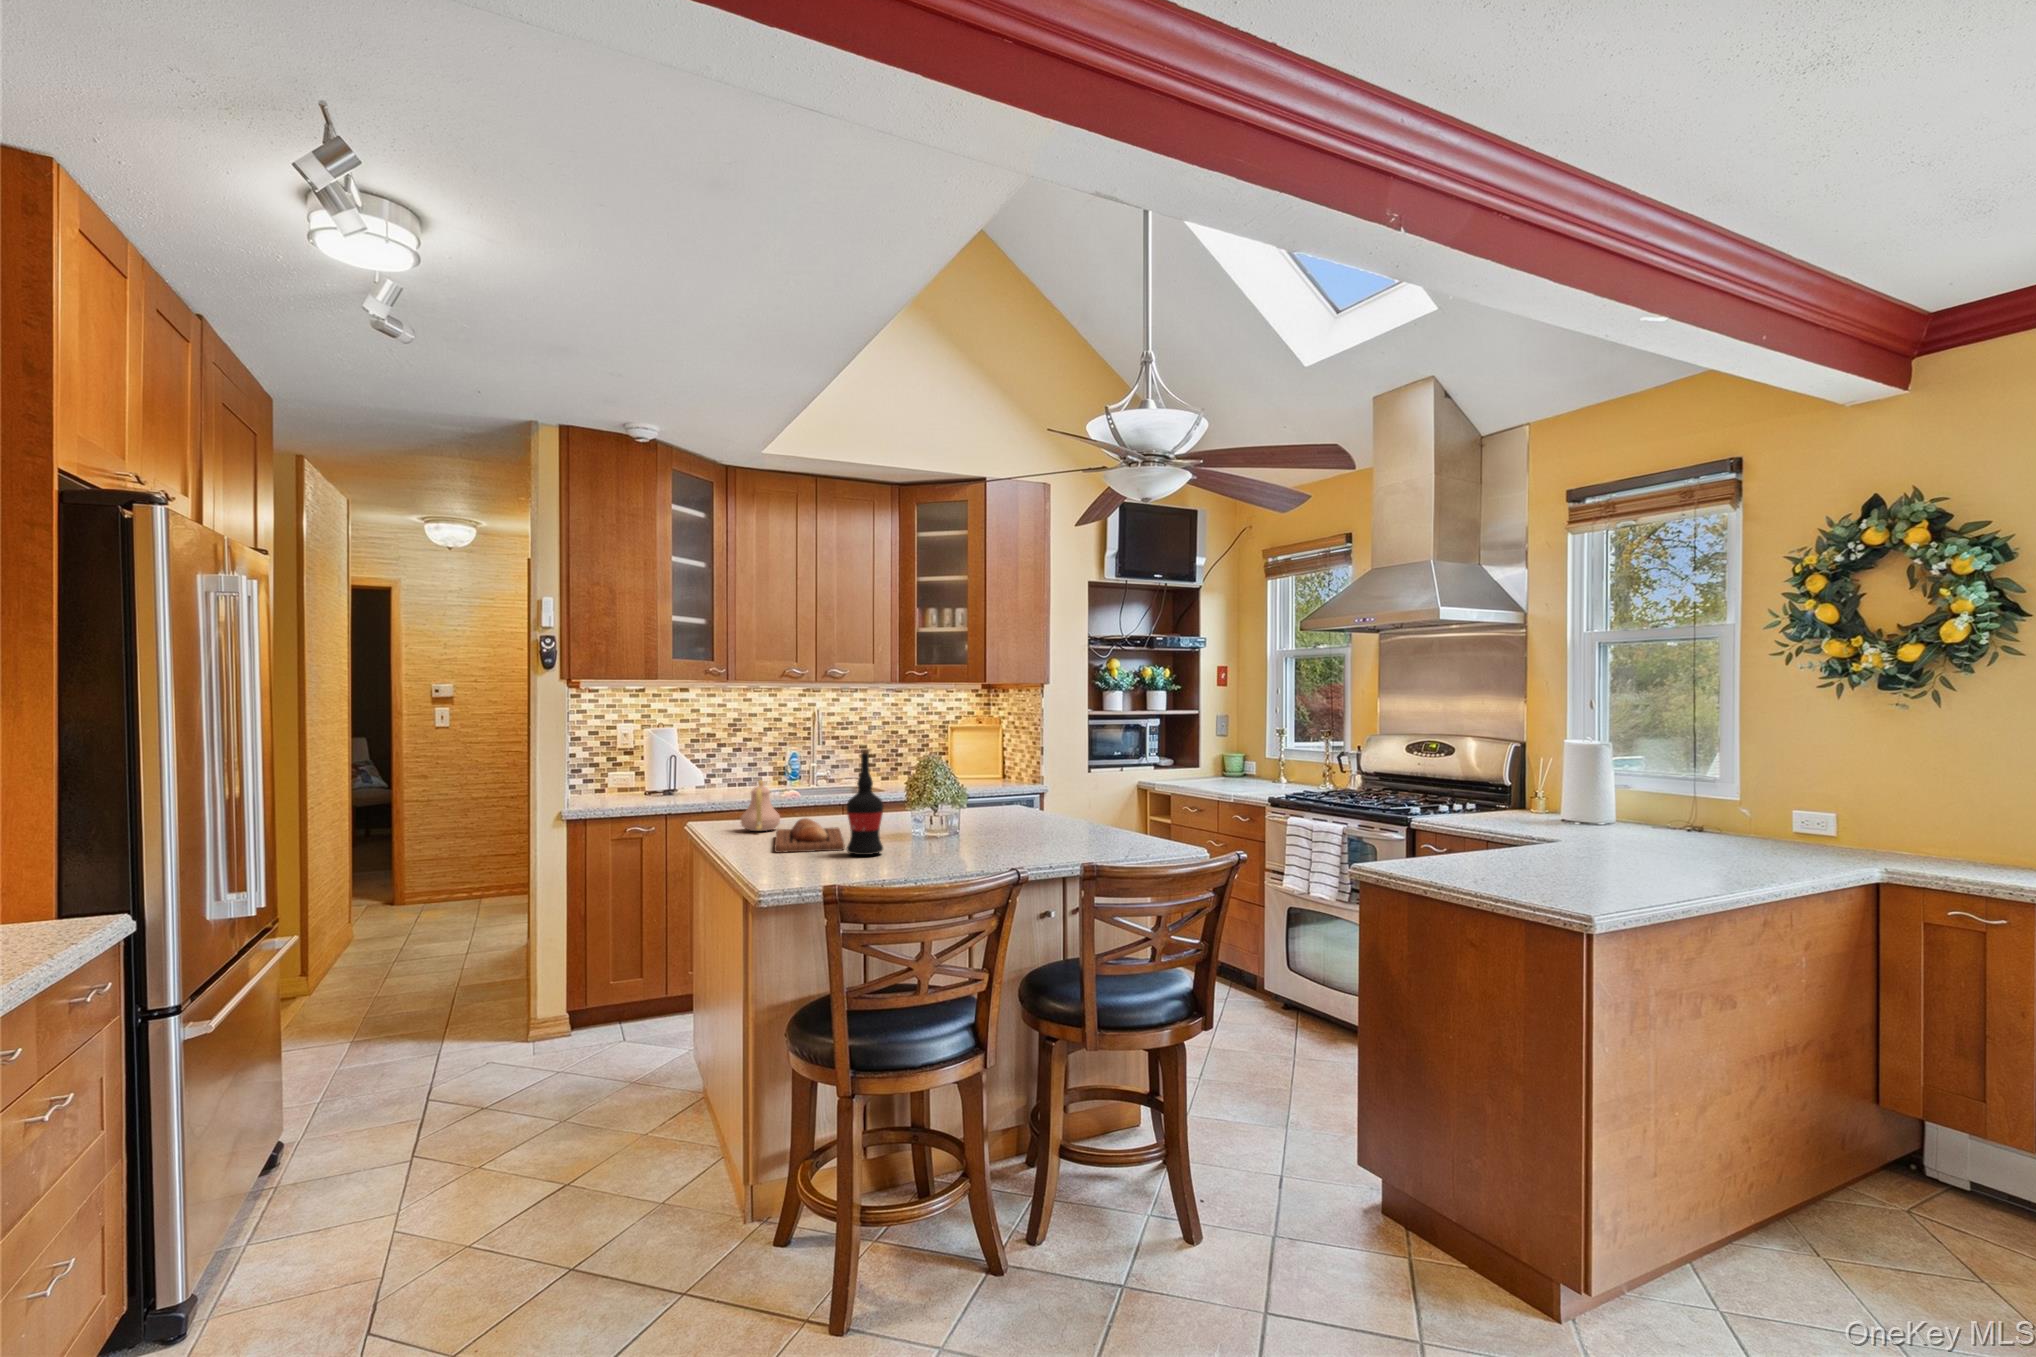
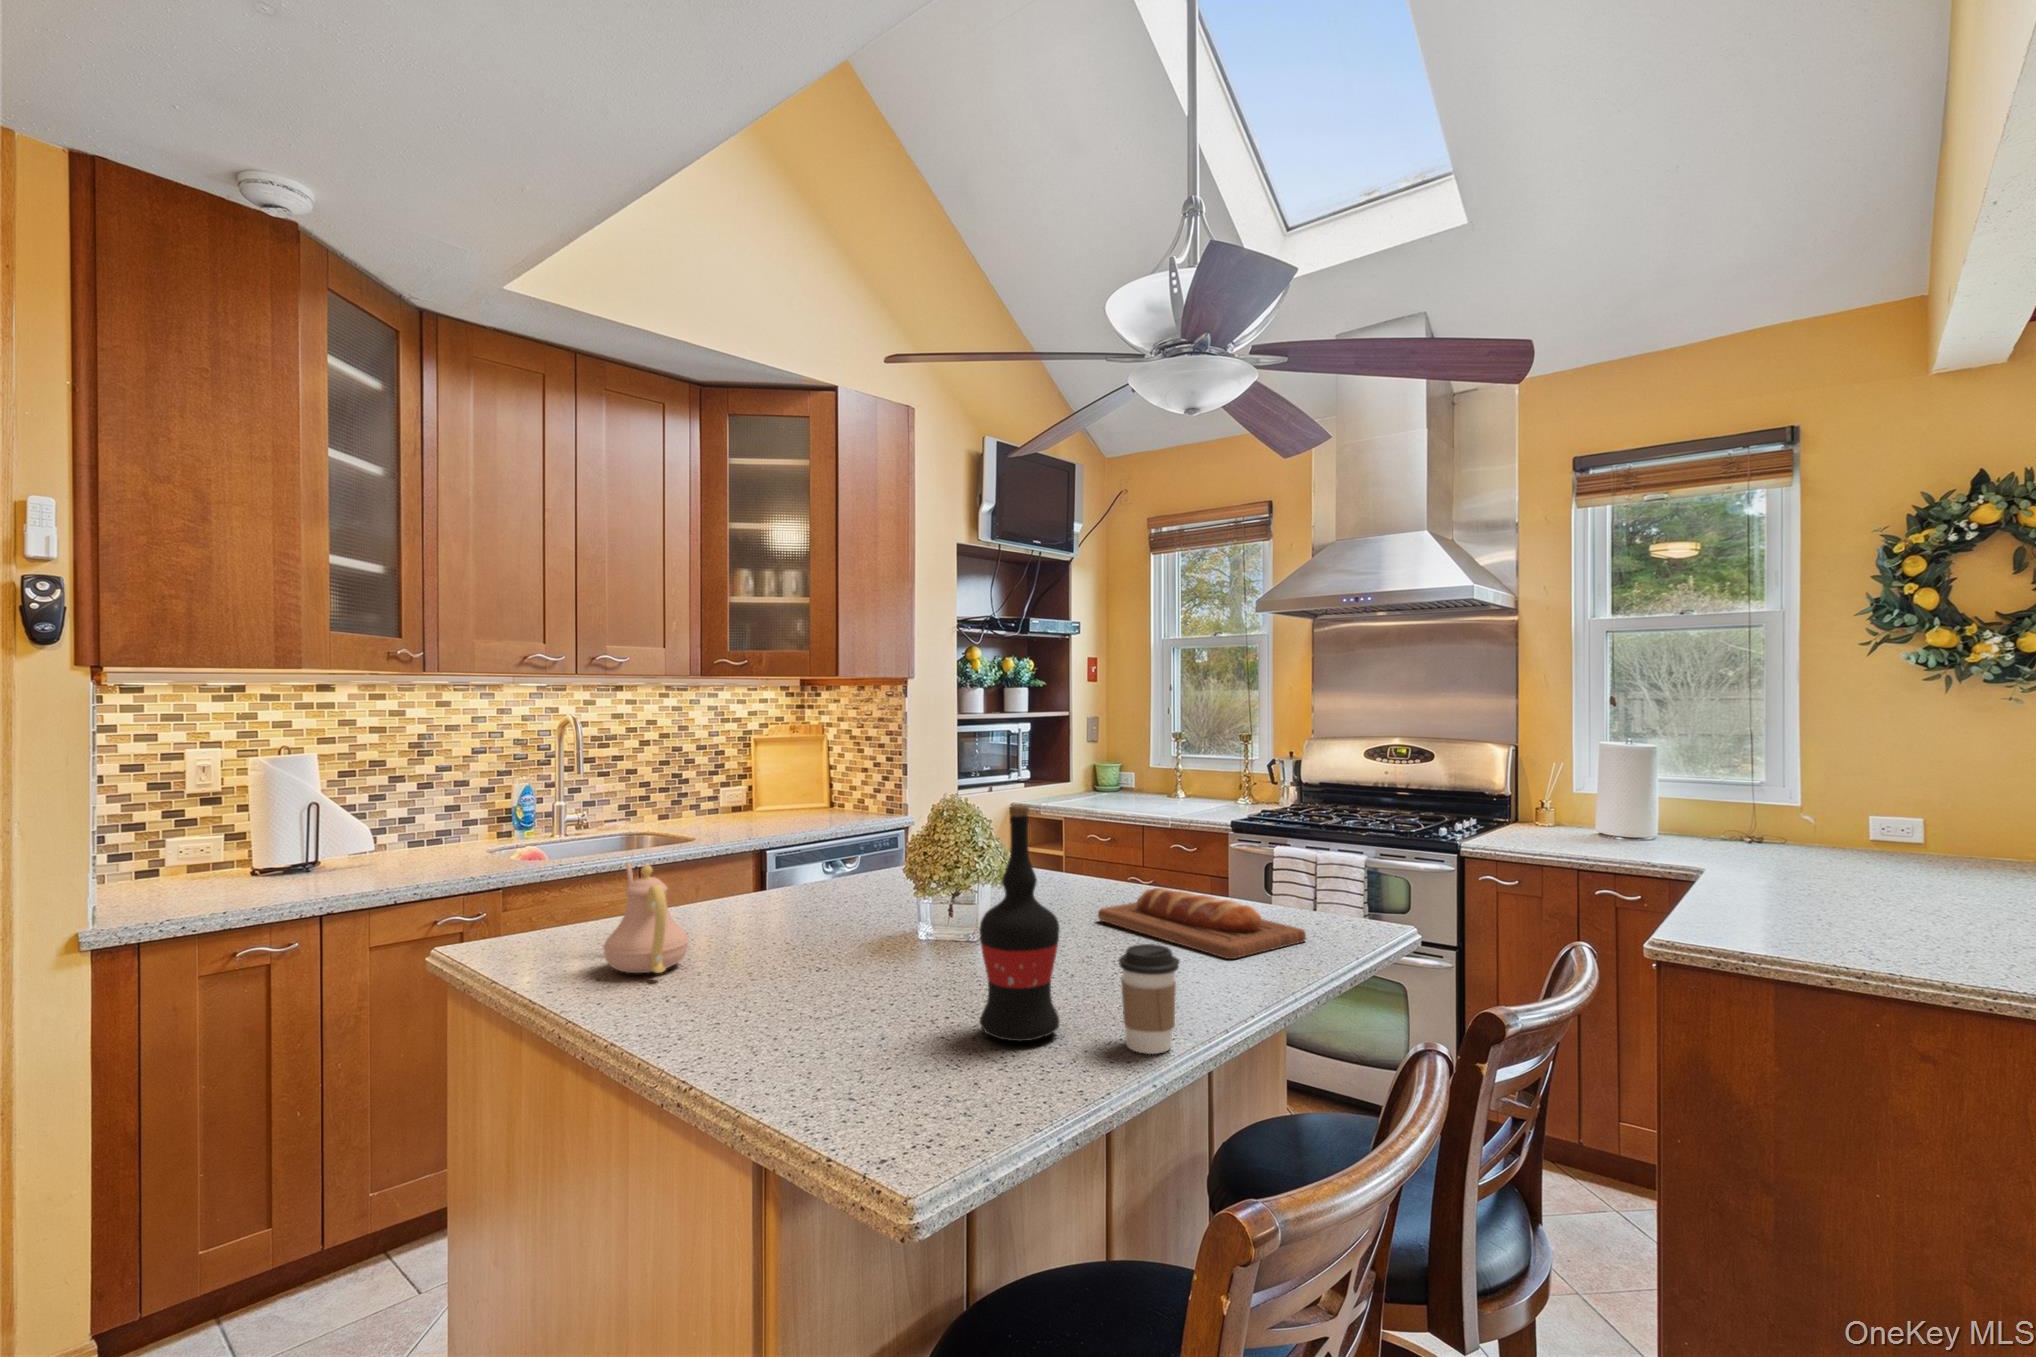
coffee cup: none [893,815,921,862] -> present [1119,944,1179,1054]
bread loaf: present [774,818,844,853] -> present [1098,888,1306,959]

